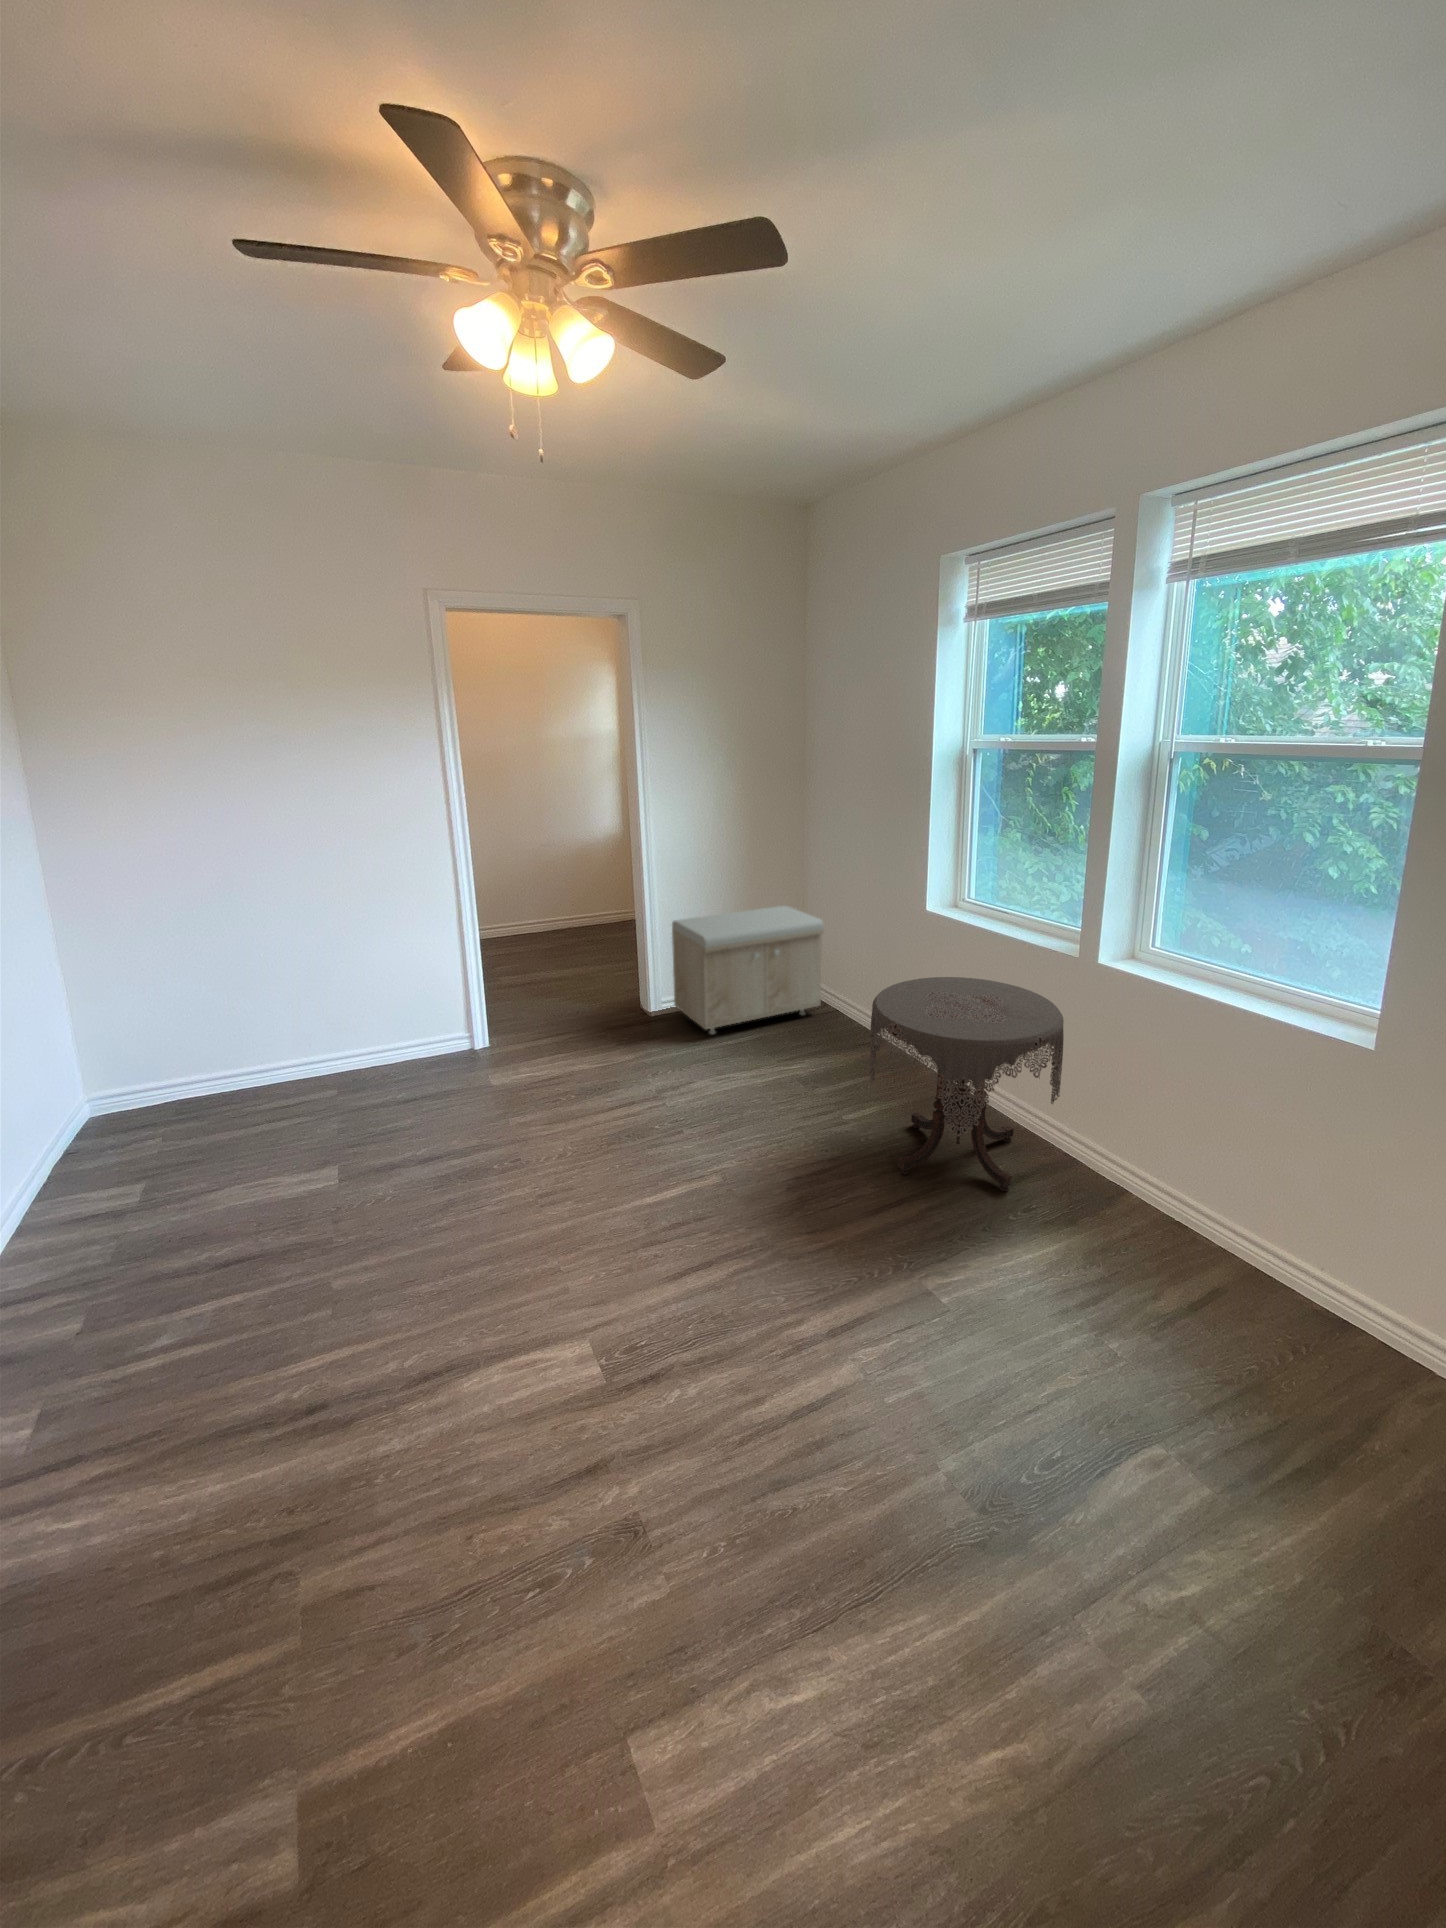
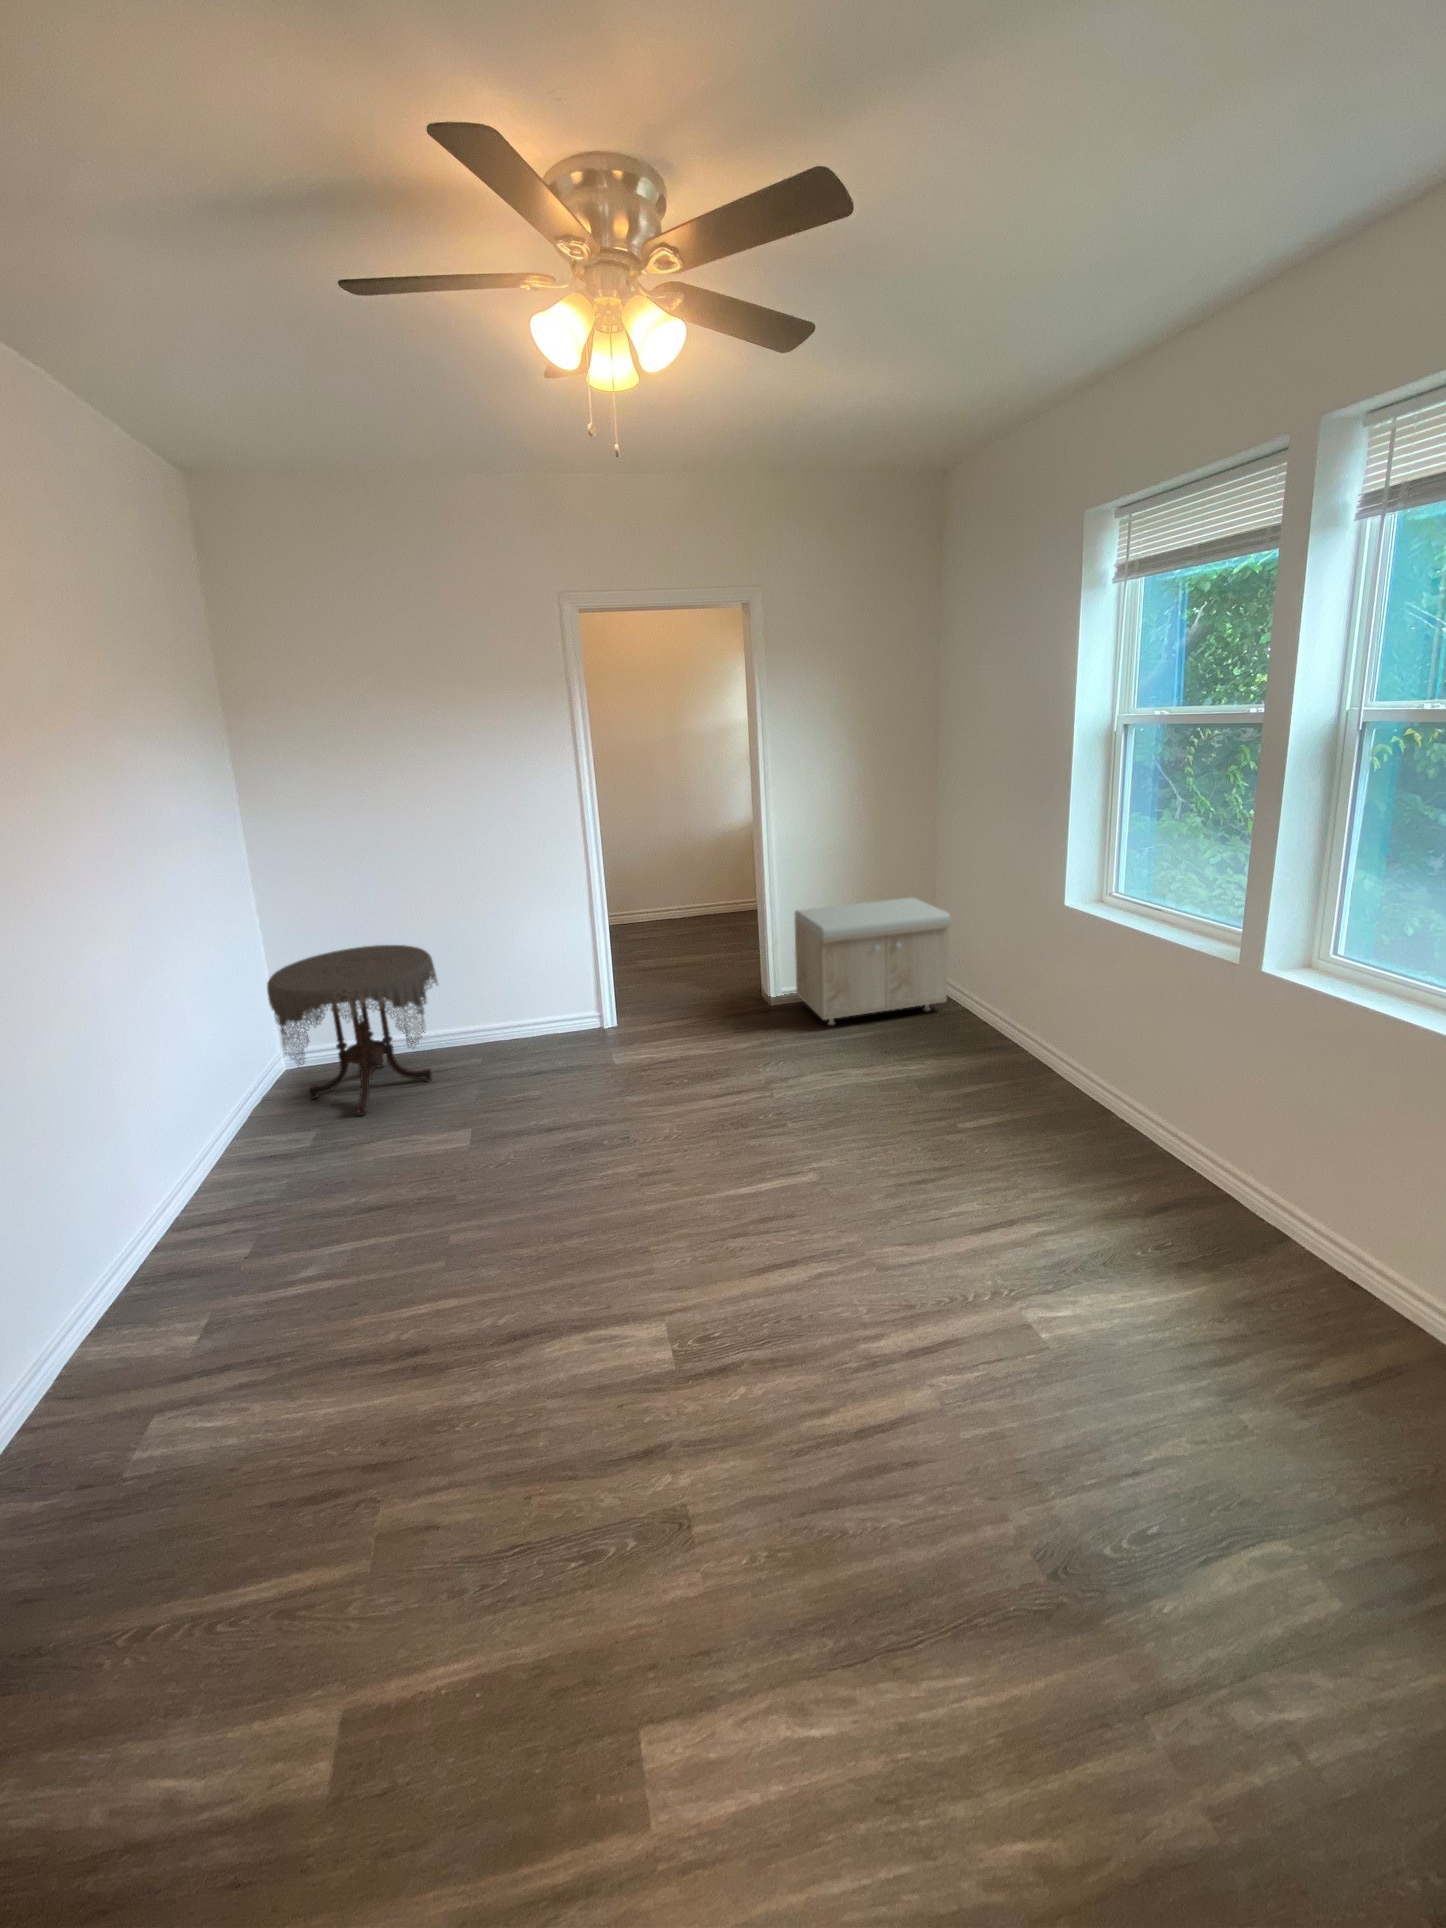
side table: present [869,977,1064,1191] -> present [267,945,438,1116]

